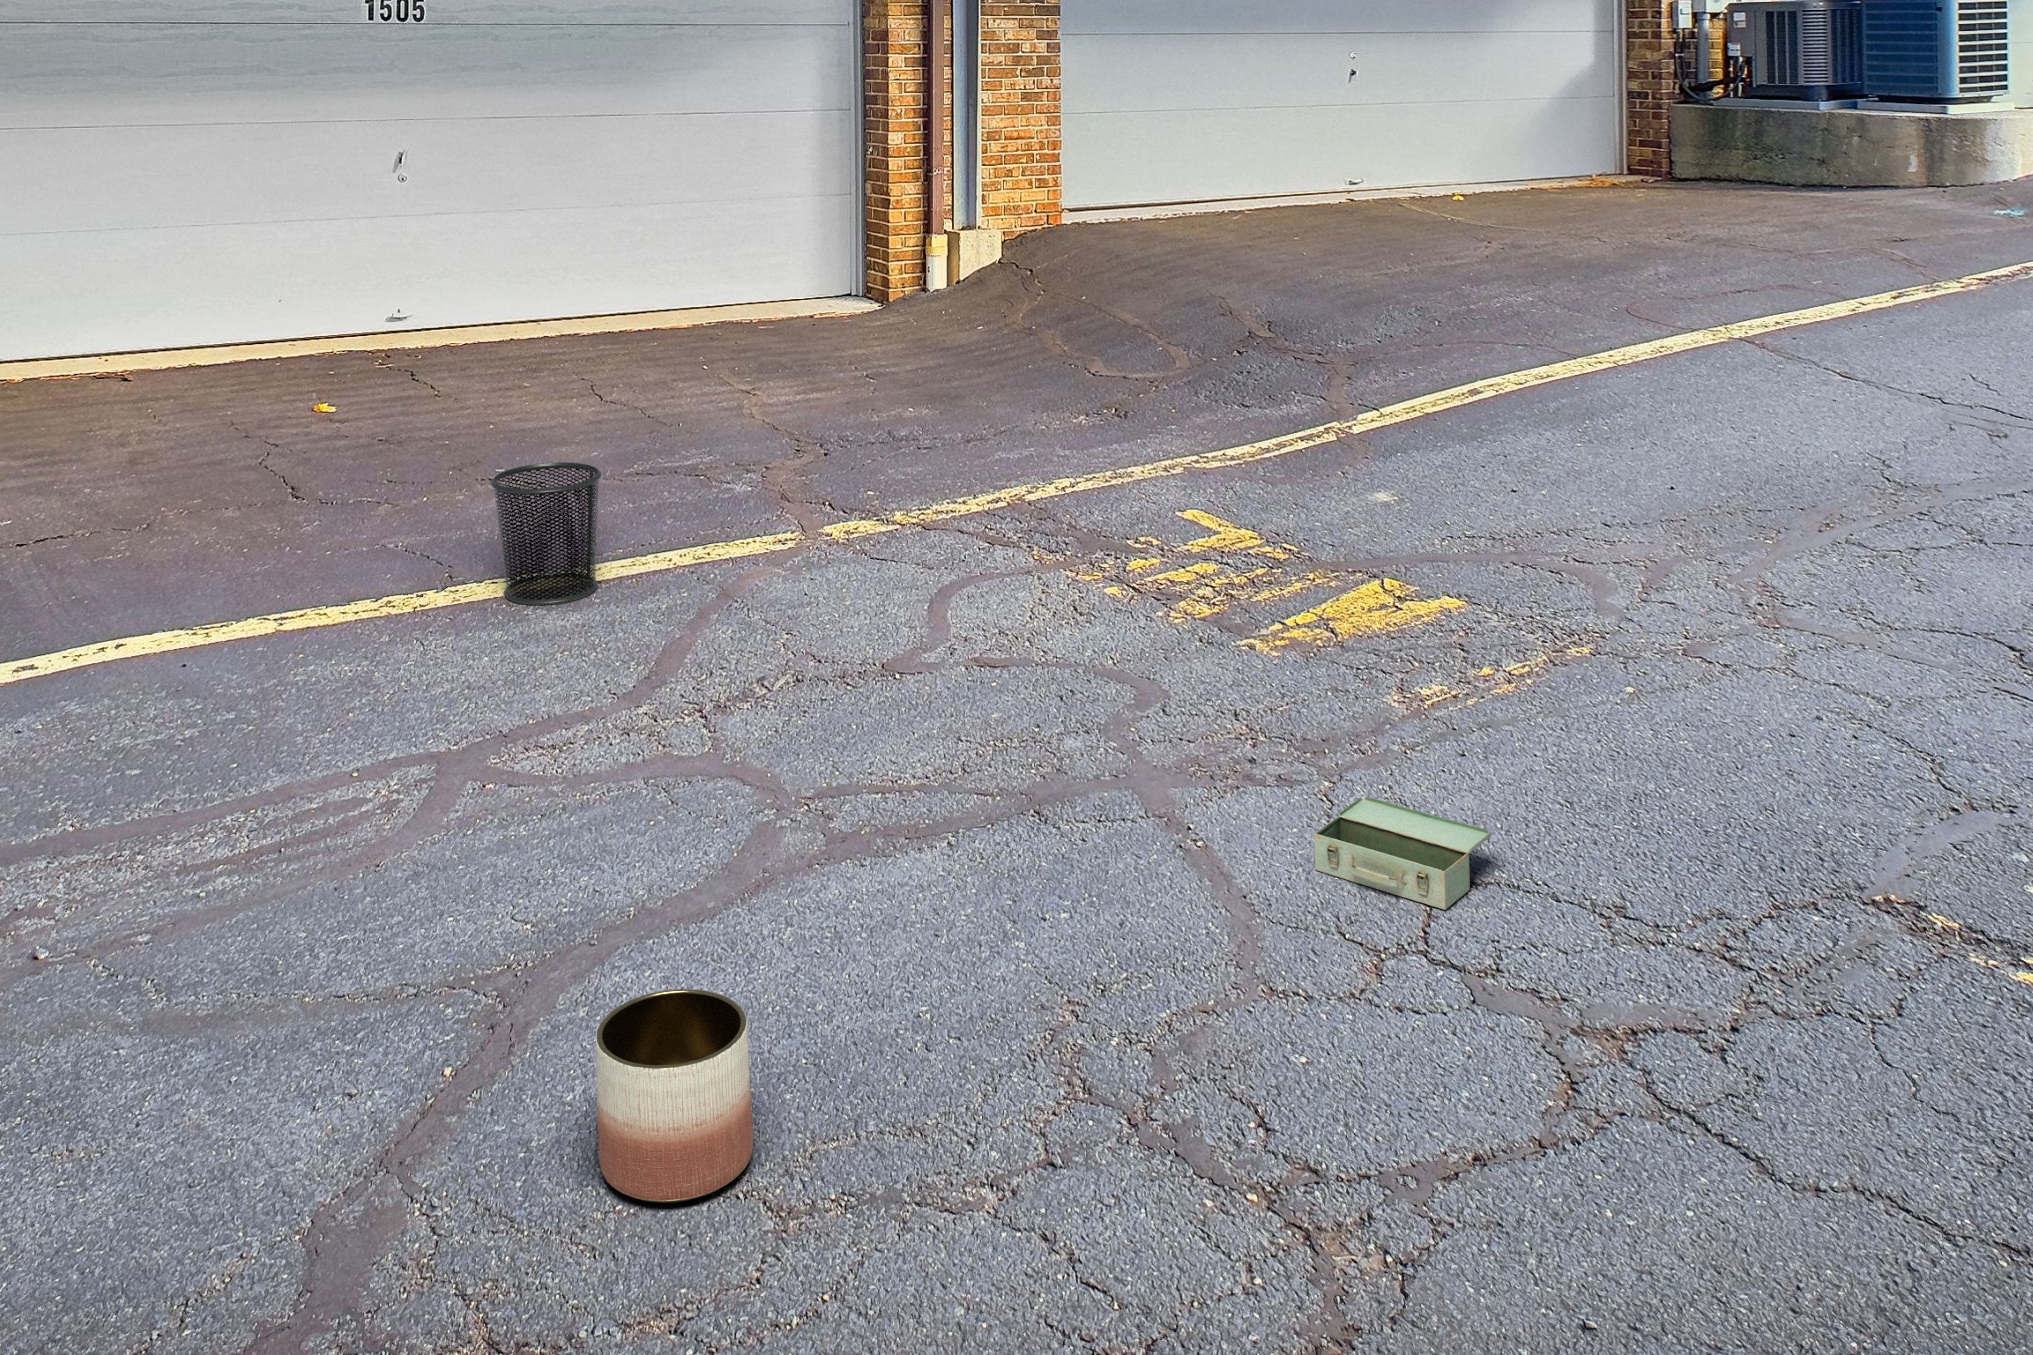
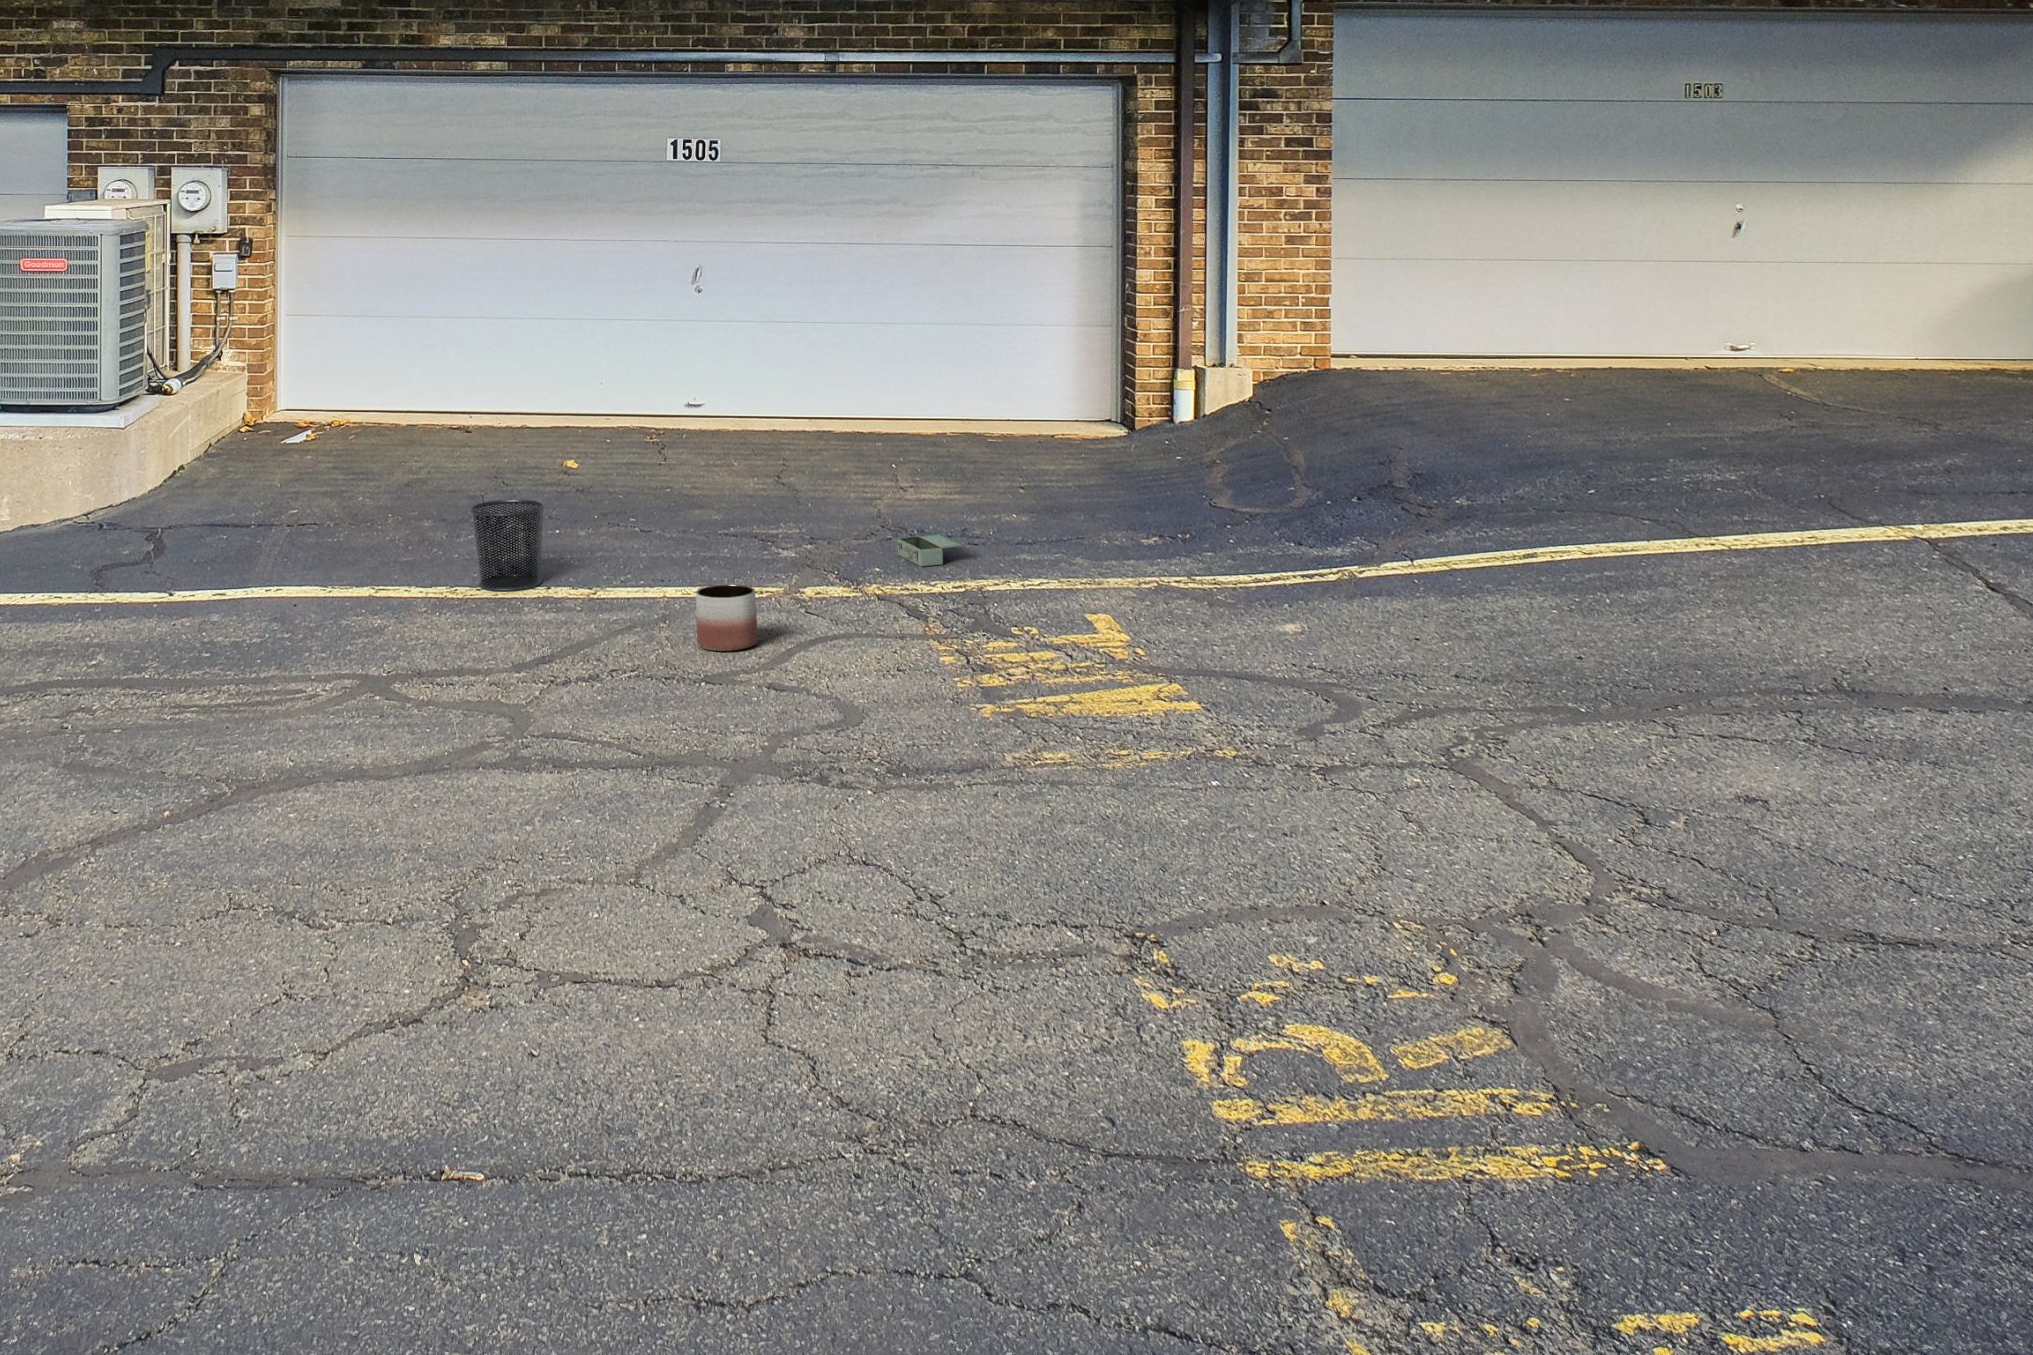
toolbox: present [1314,797,1491,910] -> present [897,533,963,566]
planter: present [596,989,753,1203] -> present [696,585,757,651]

